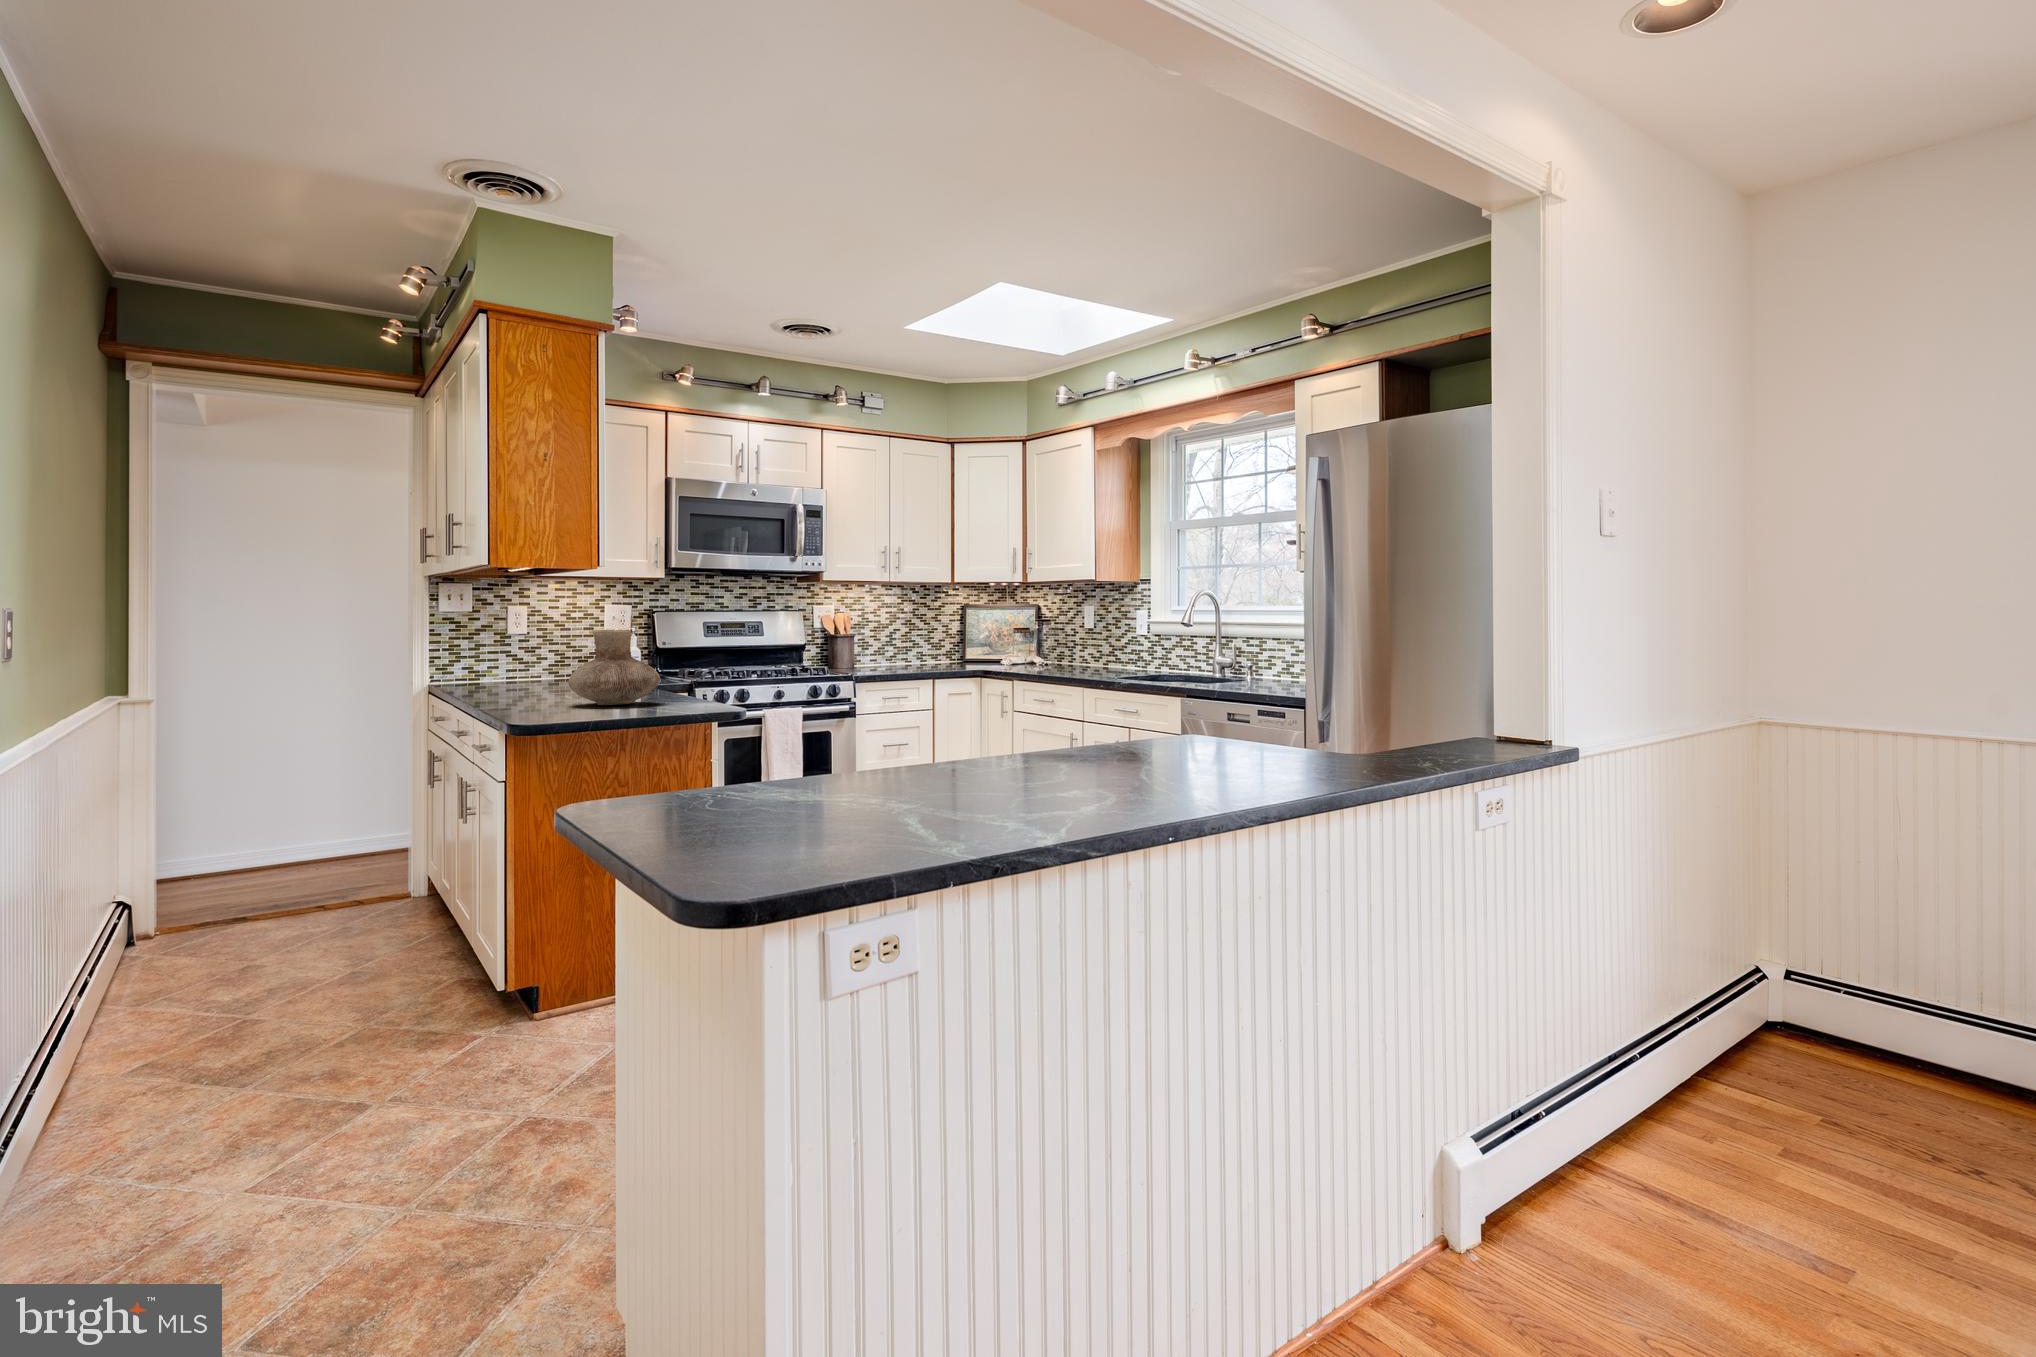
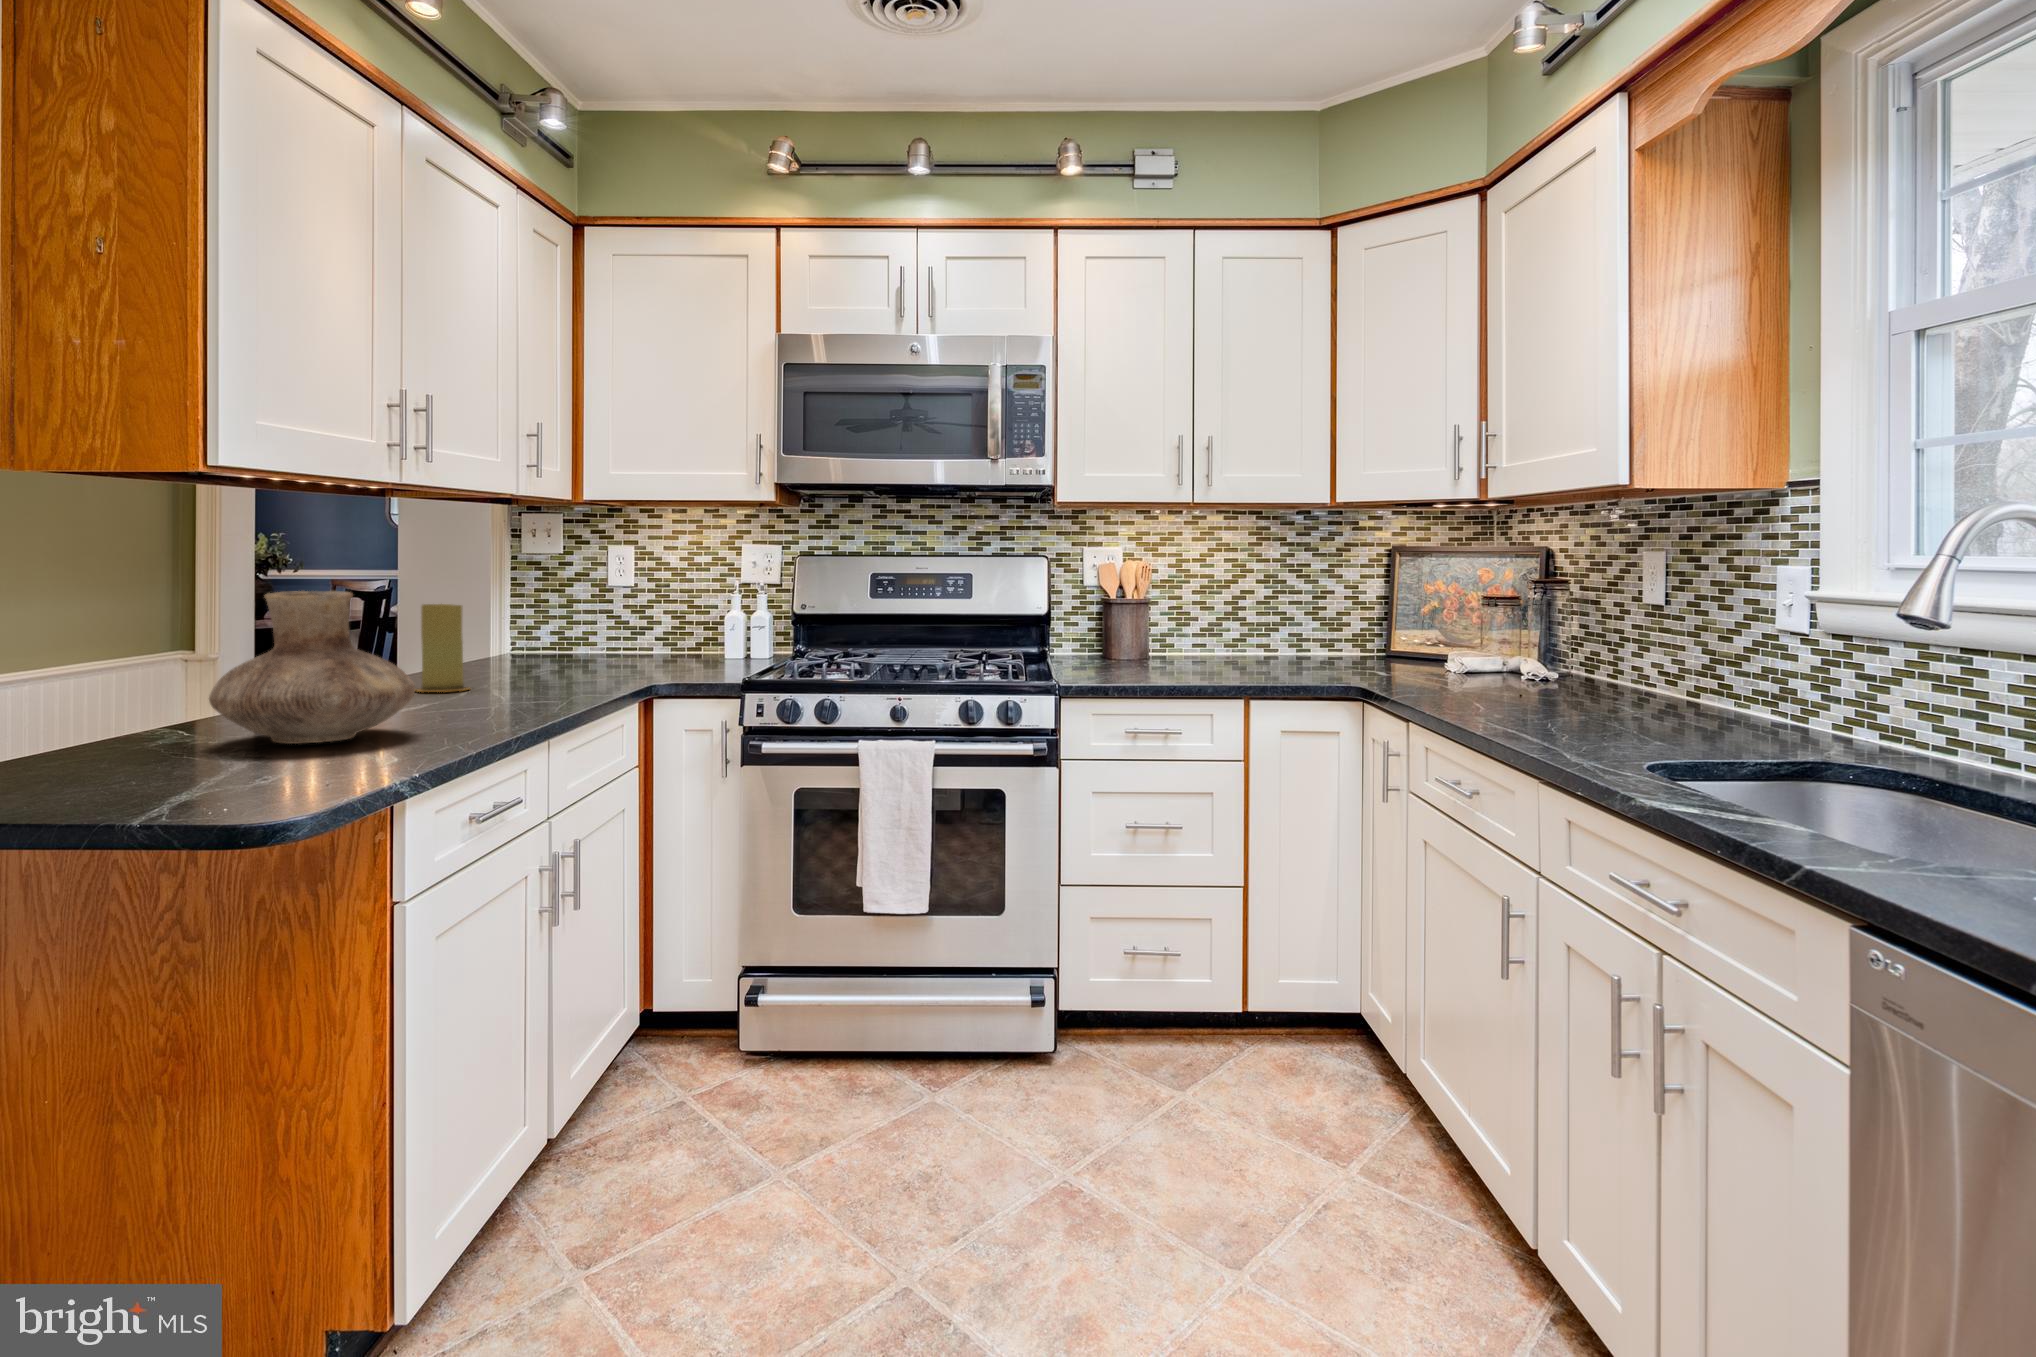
candle: none [510,642,545,696] -> present [415,604,469,692]

